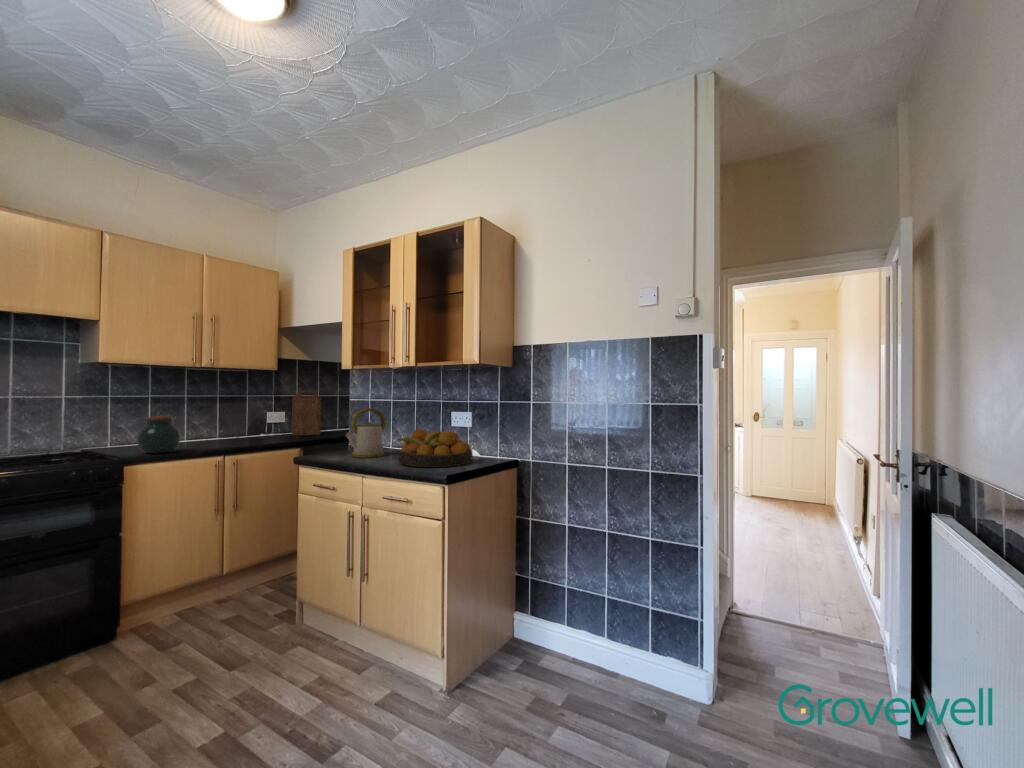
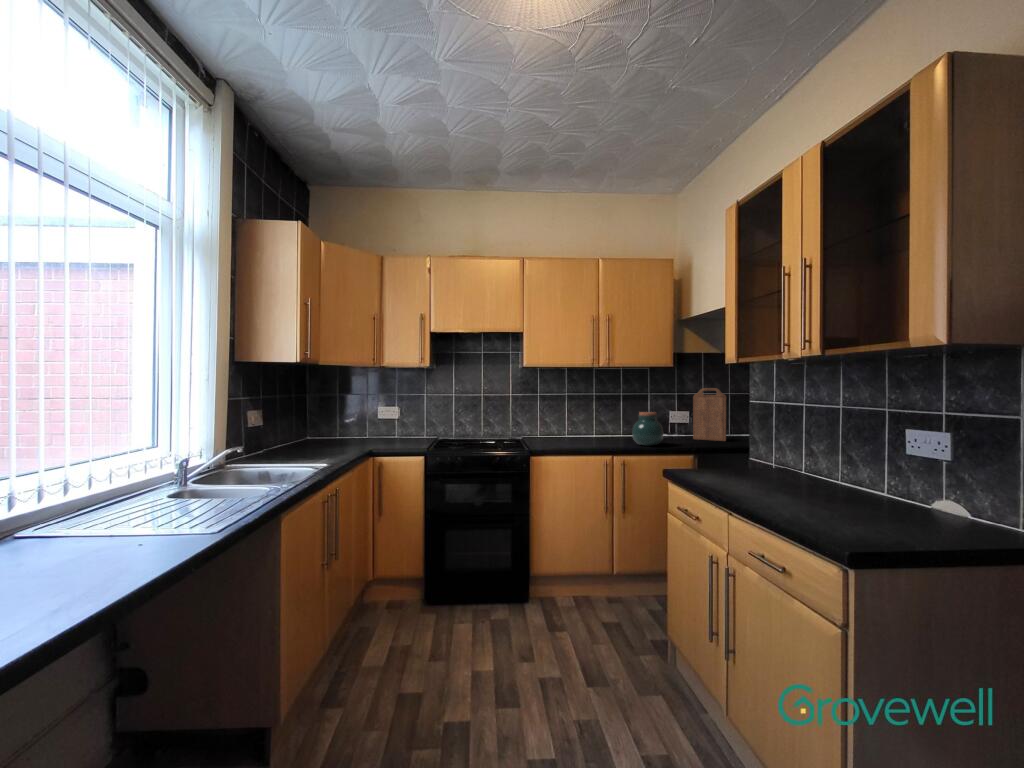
kettle: present [346,408,385,458] -> none [718,415,780,487]
jar: present [137,416,180,453] -> present [632,412,663,446]
fruit bowl: present [398,429,473,467] -> none [780,454,942,535]

